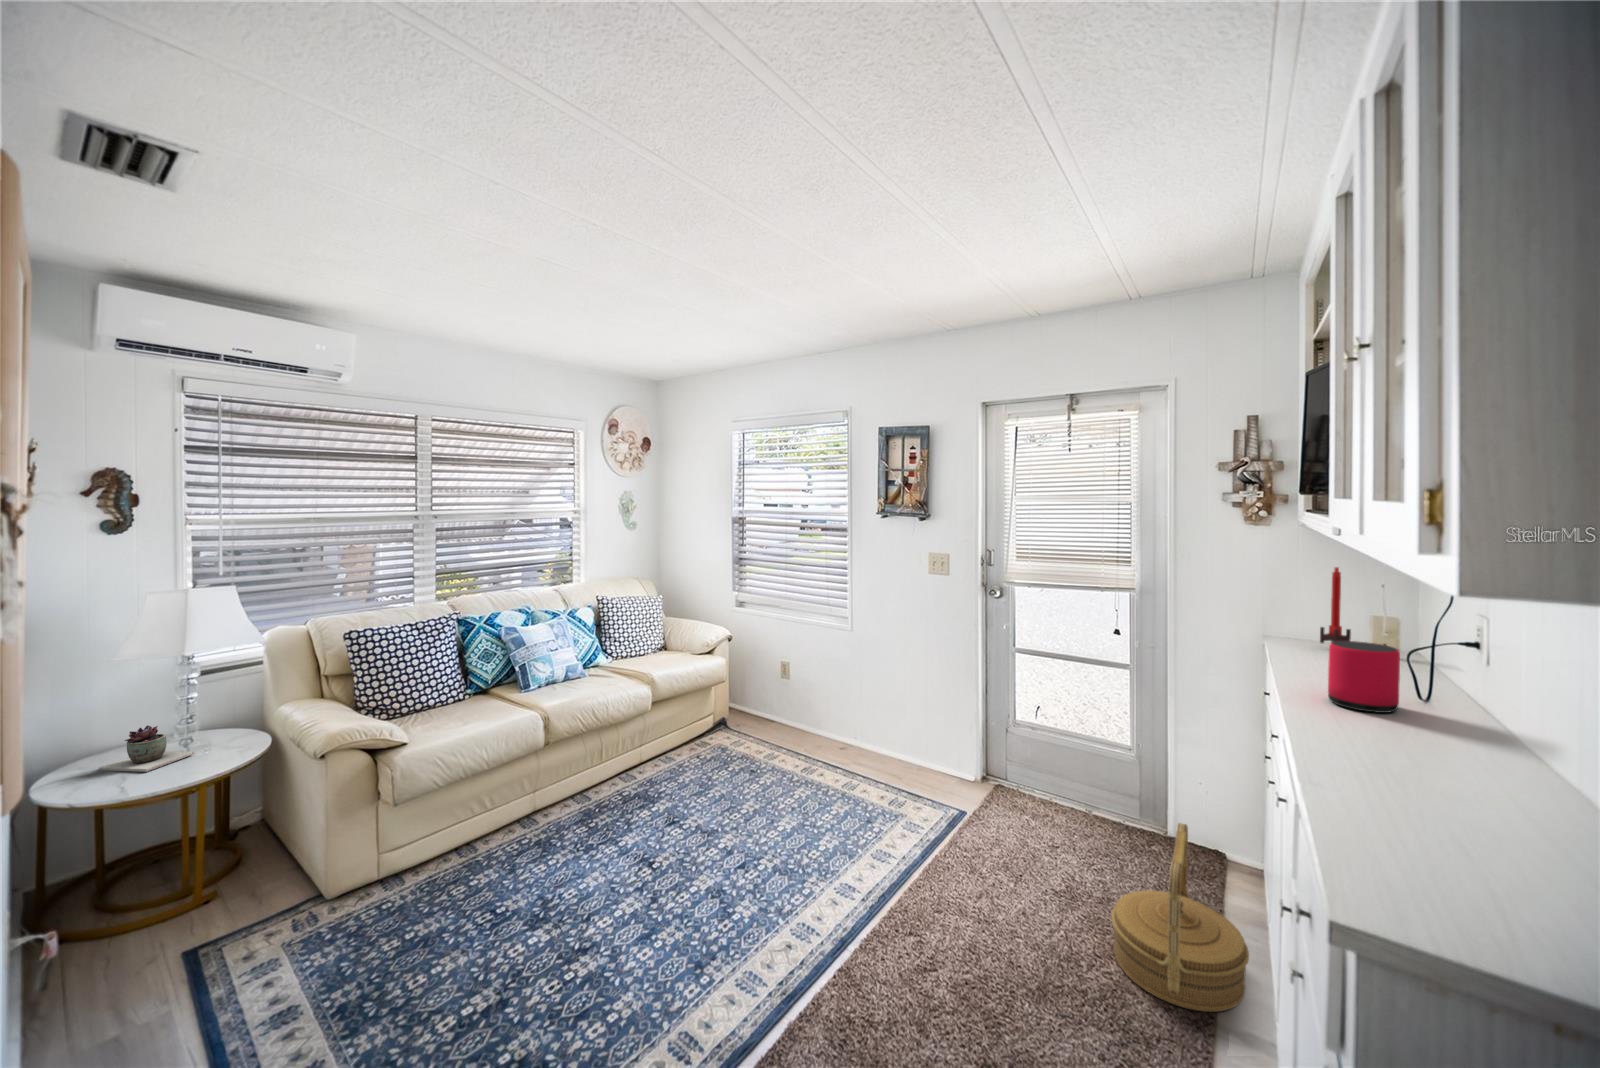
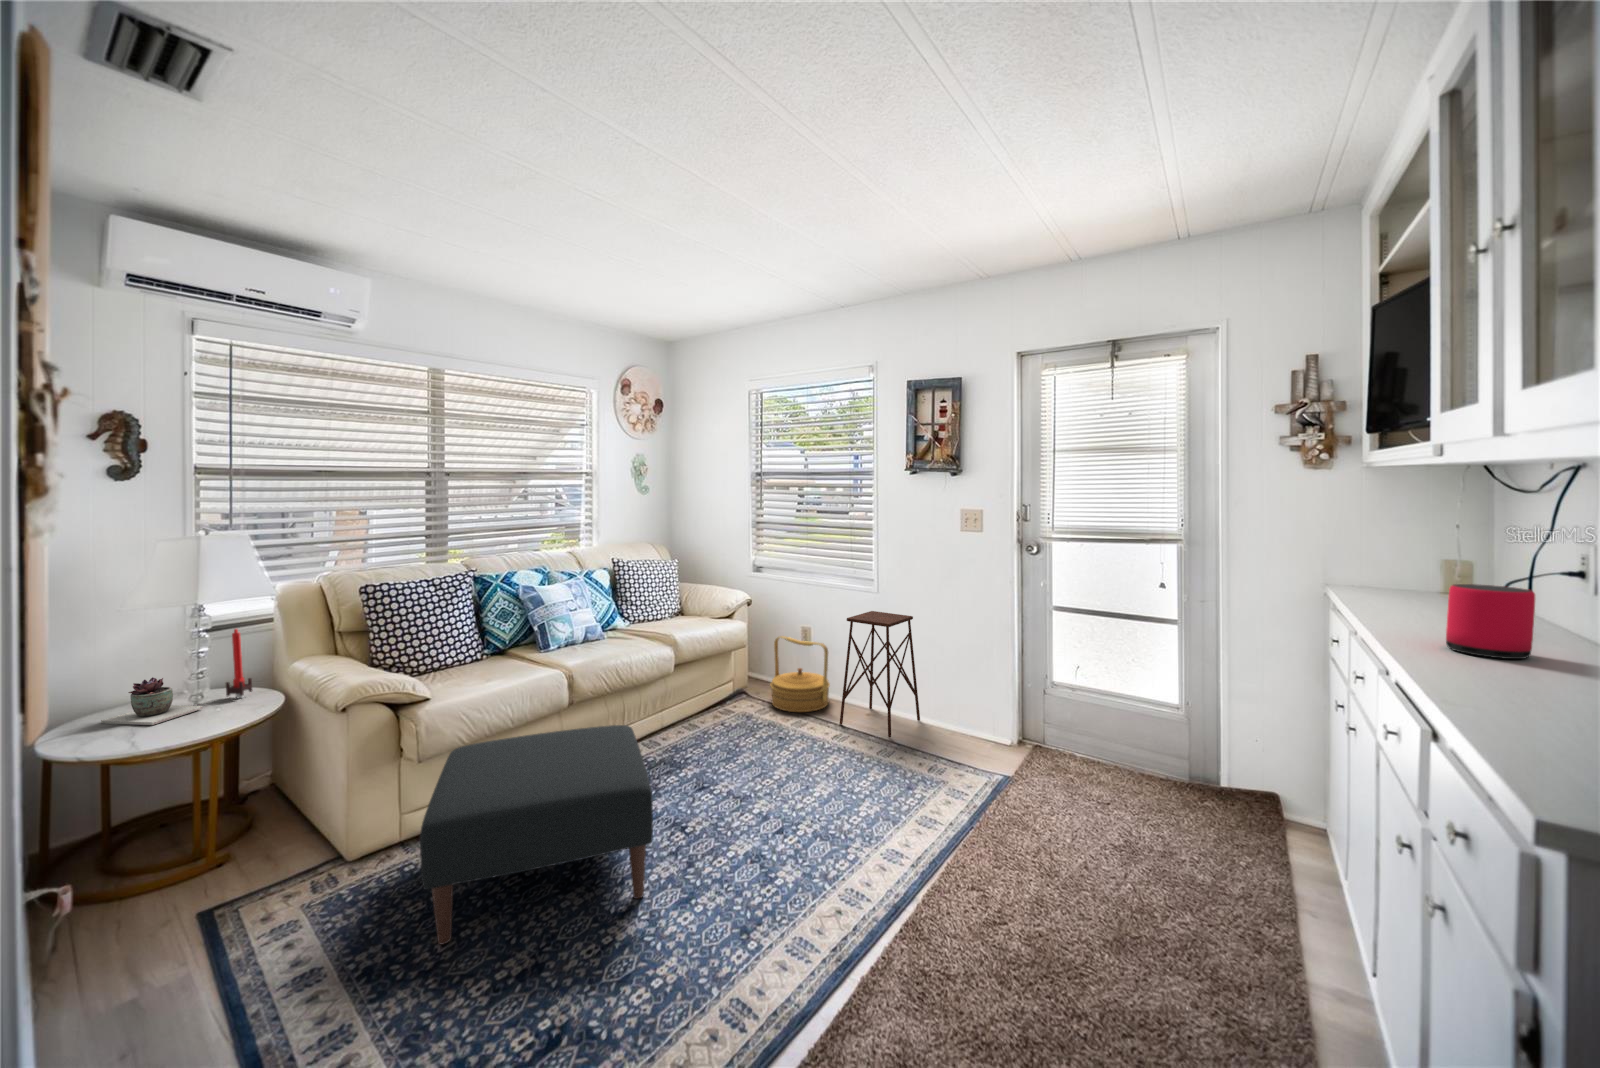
candle: present [1320,567,1351,643] -> present [226,629,252,698]
side table: none [812,645,891,770] -> present [840,611,920,738]
ottoman: none [393,765,614,981] -> present [420,725,653,944]
woven basket: present [1111,823,1249,1012] -> present [770,636,830,712]

